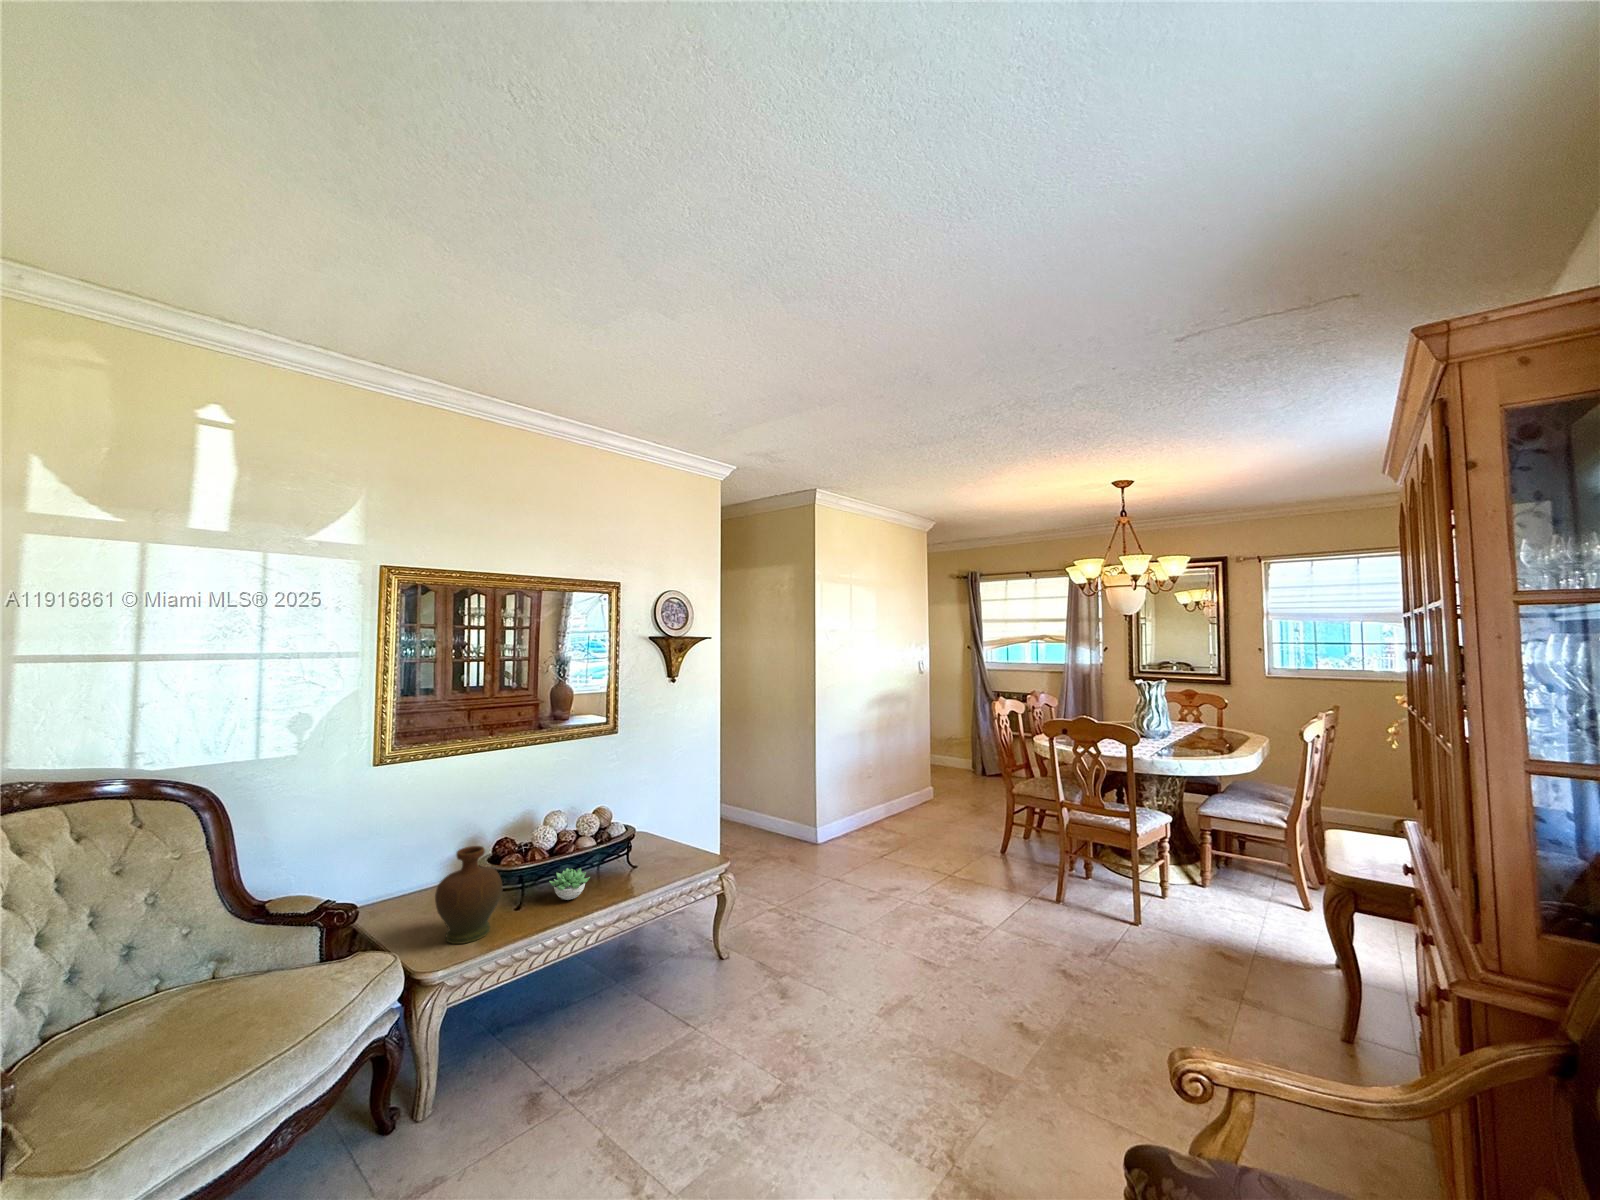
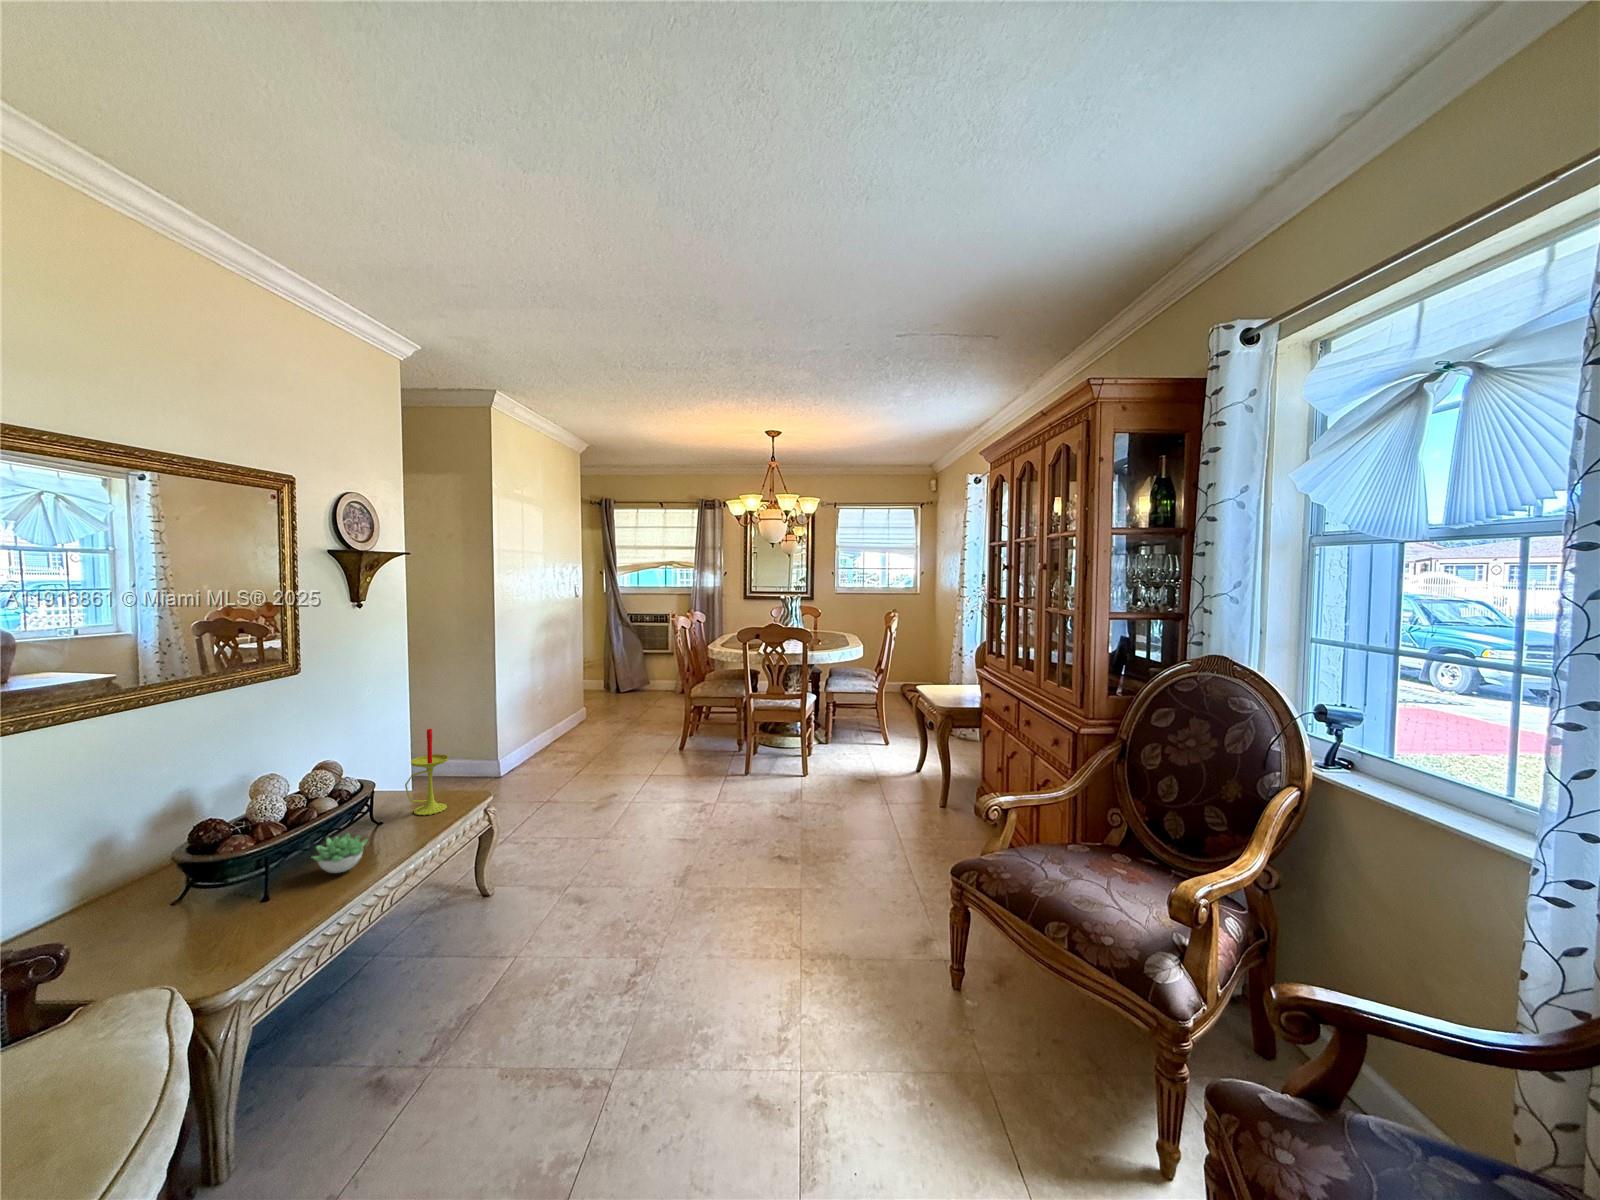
candle: none [648,789,684,867] -> present [405,729,449,815]
decorative vase: present [435,846,503,944] -> none [172,827,283,961]

